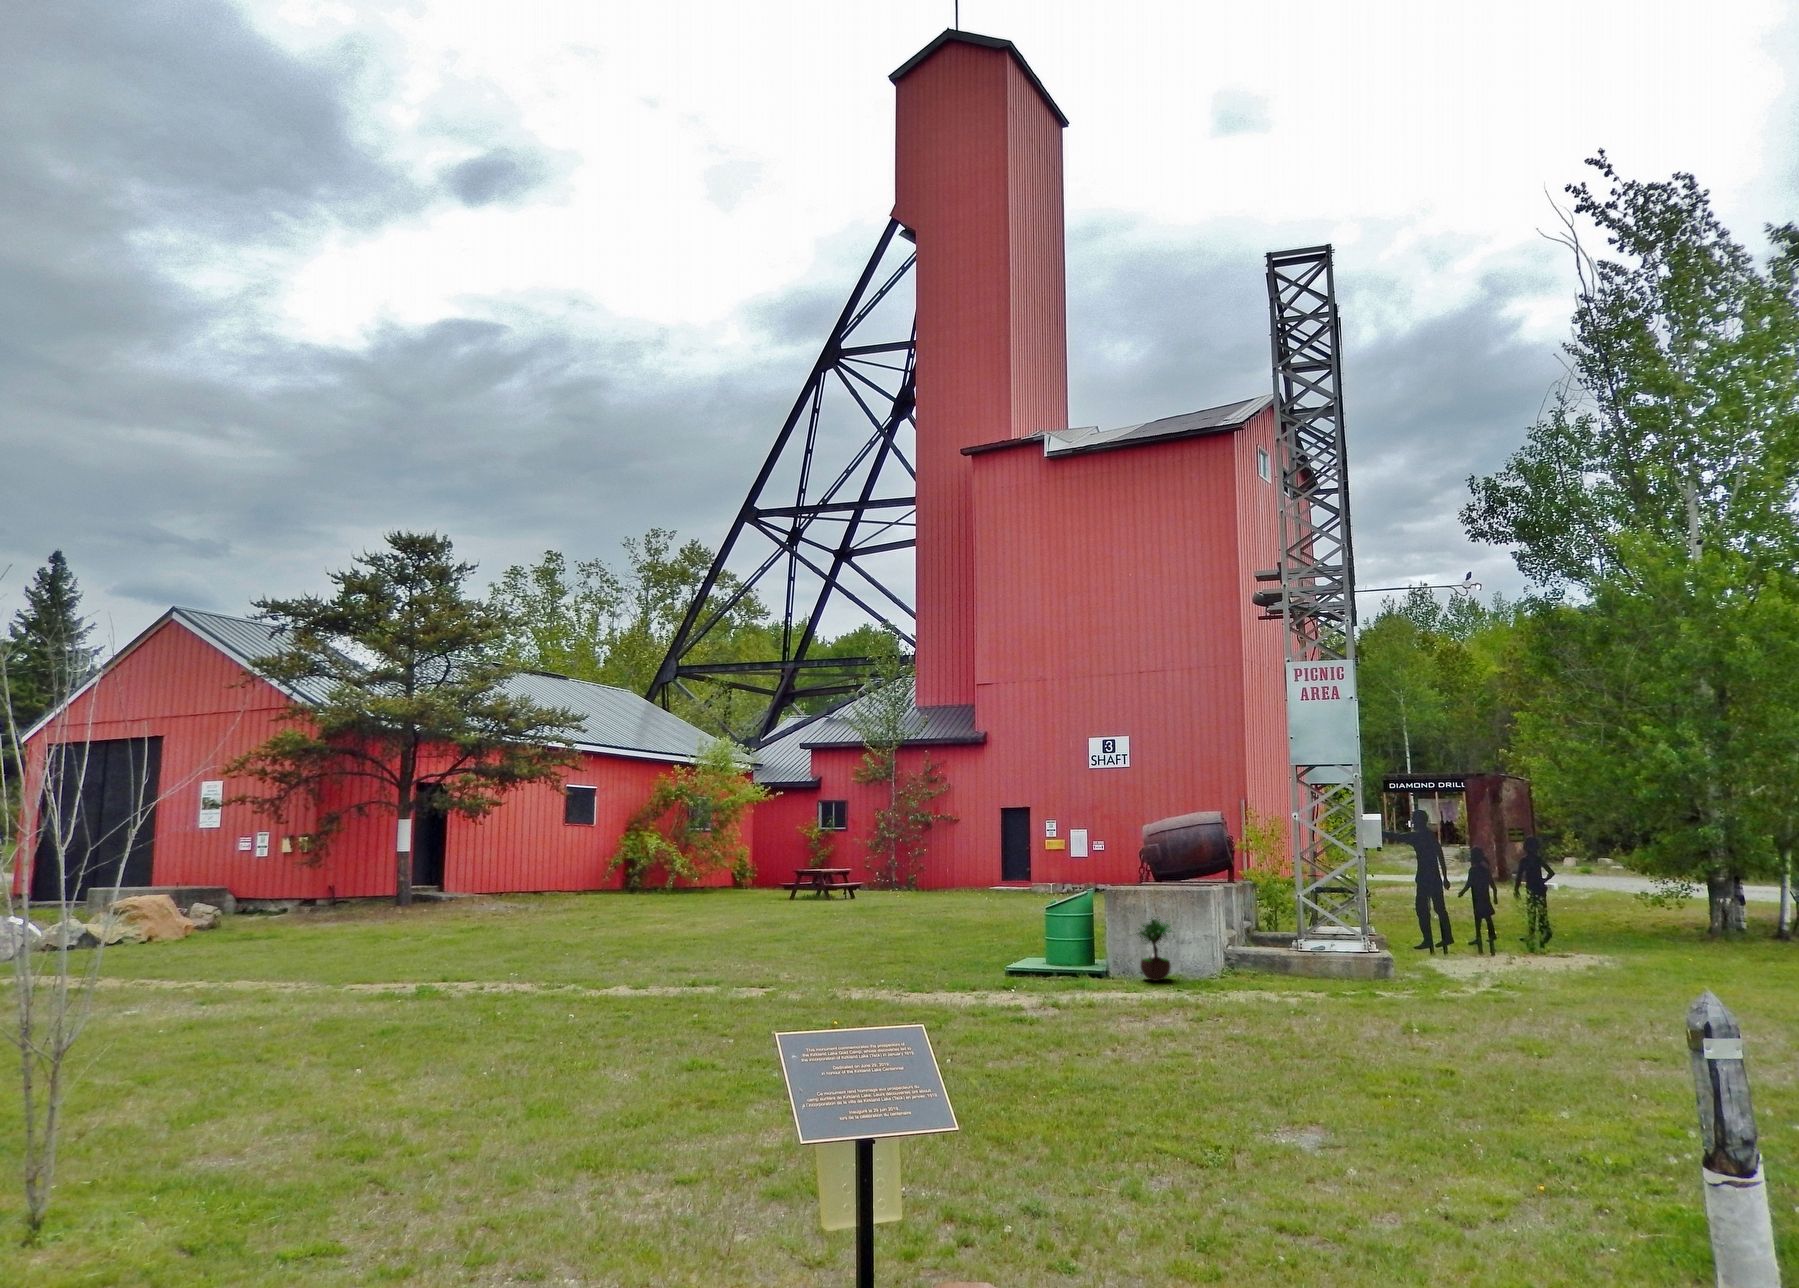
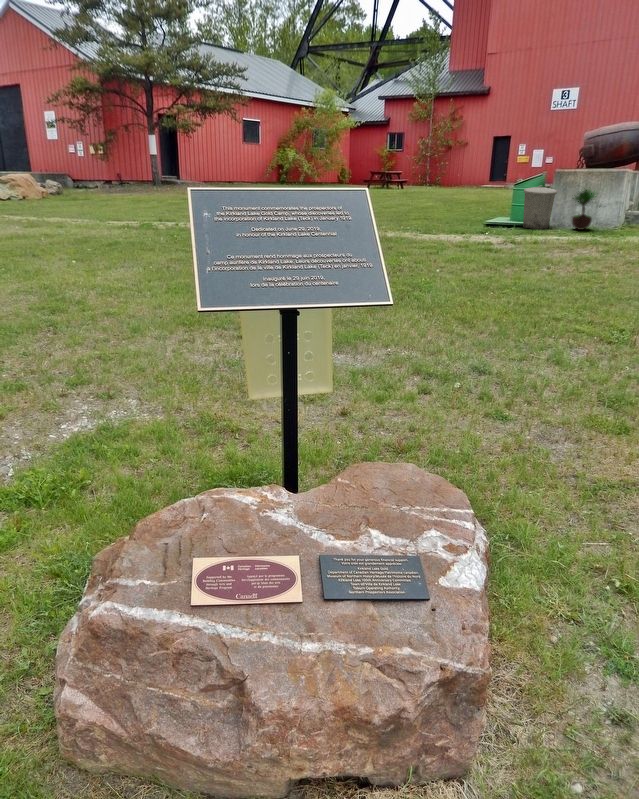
trash can: none [1063,914,1112,981] -> present [523,185,557,229]

